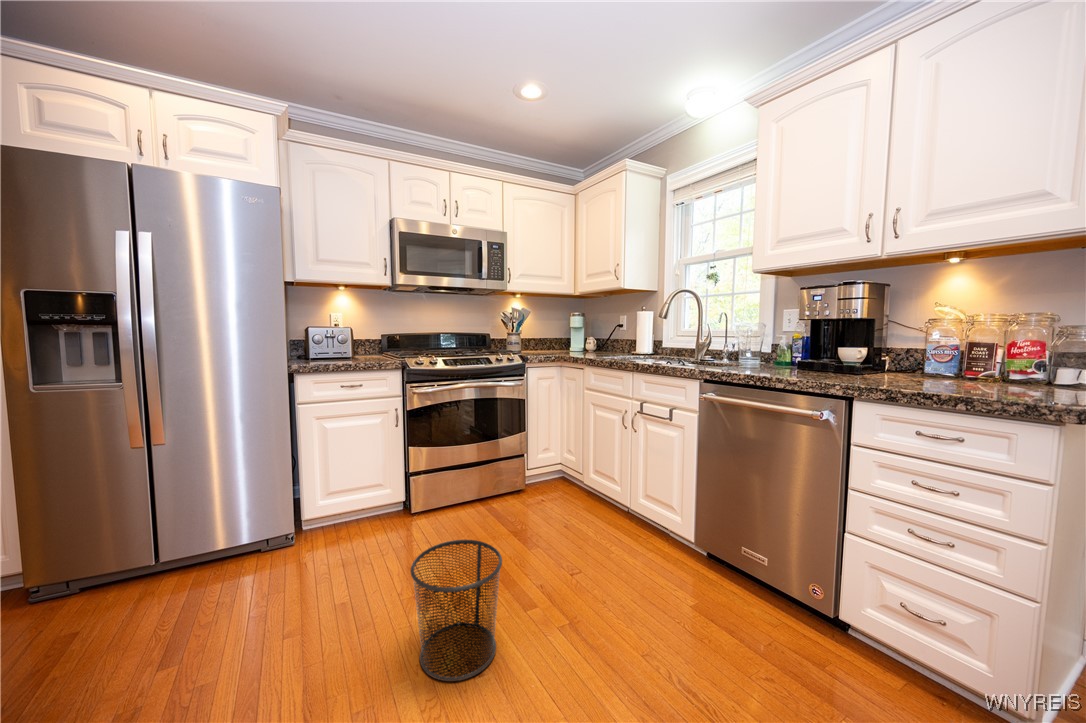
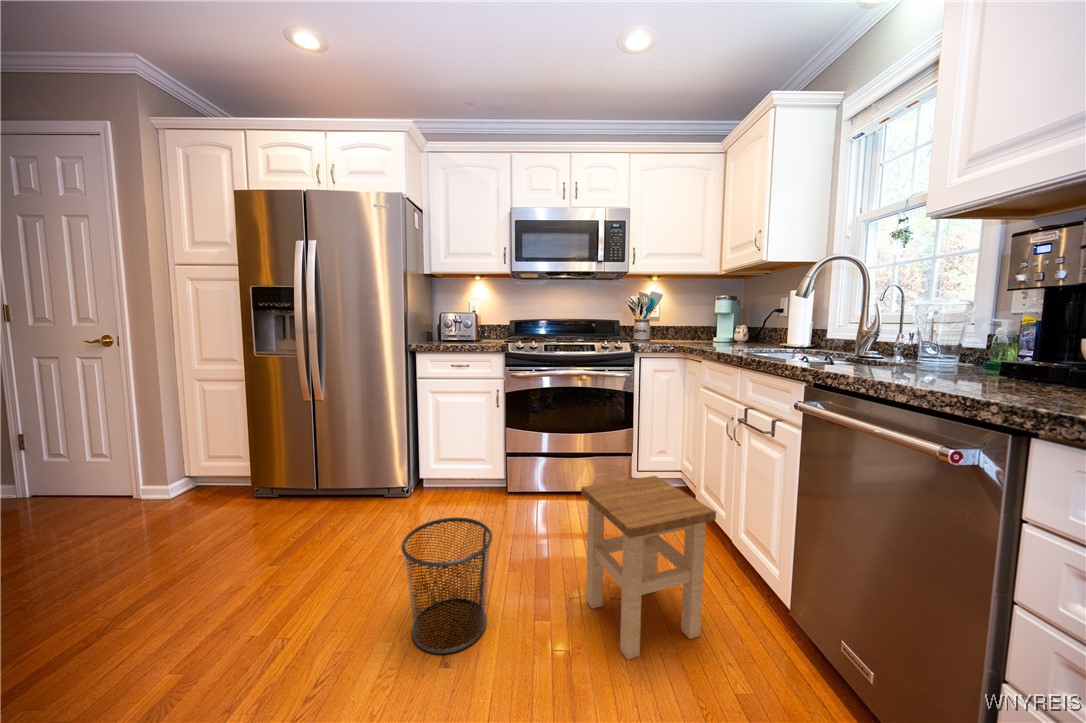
stool: none [554,466,660,617] -> present [581,476,716,660]

